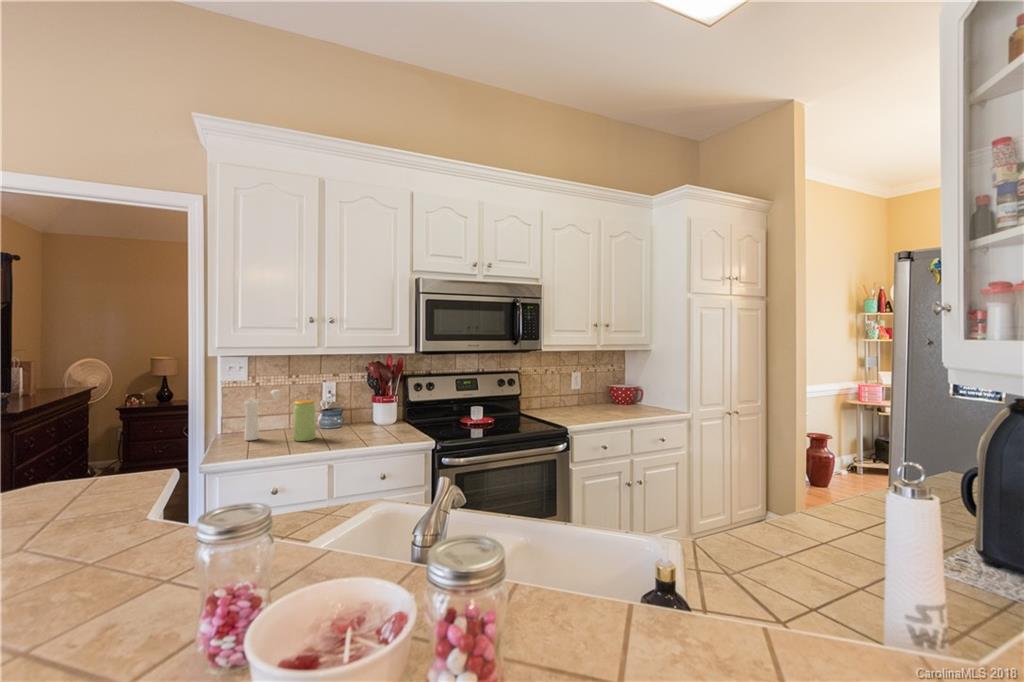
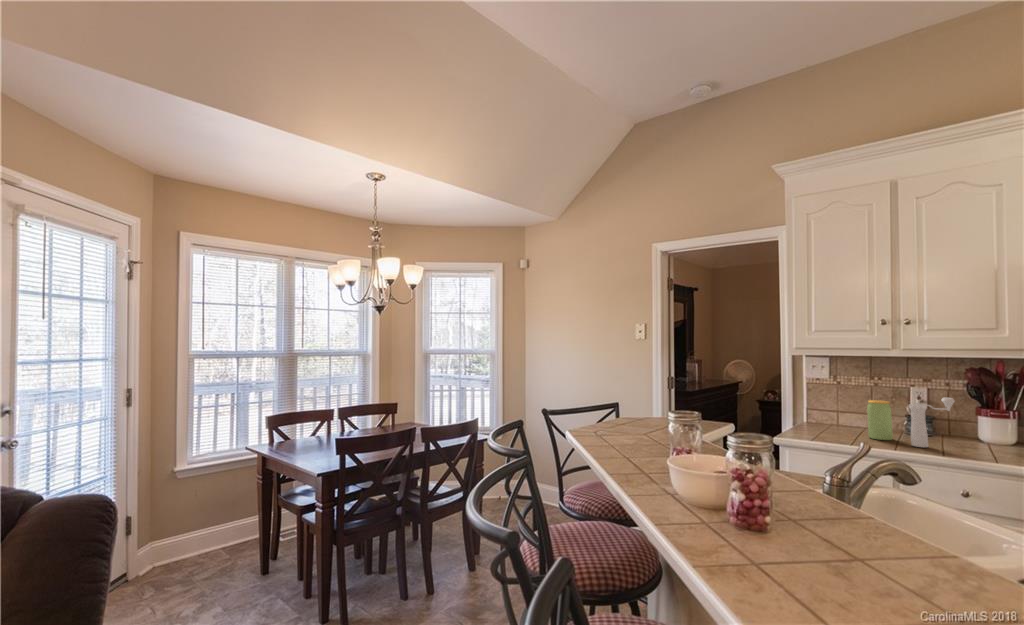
pepper mill: present [244,390,281,440] -> present [909,398,955,447]

